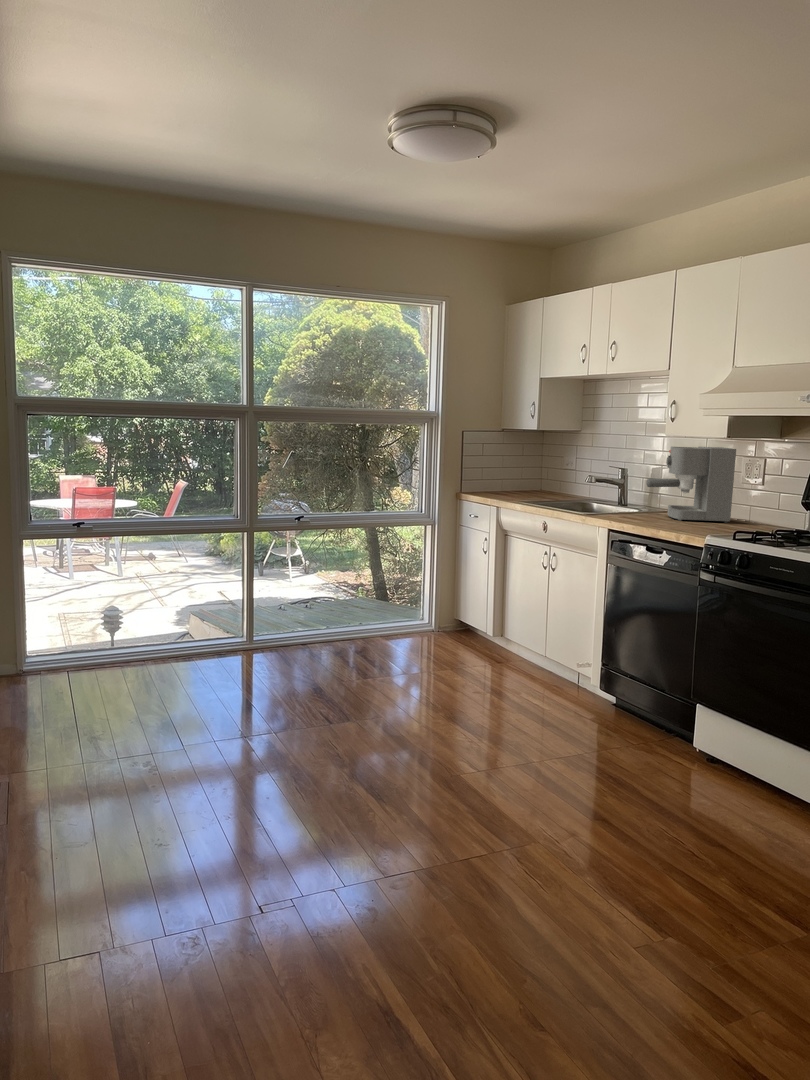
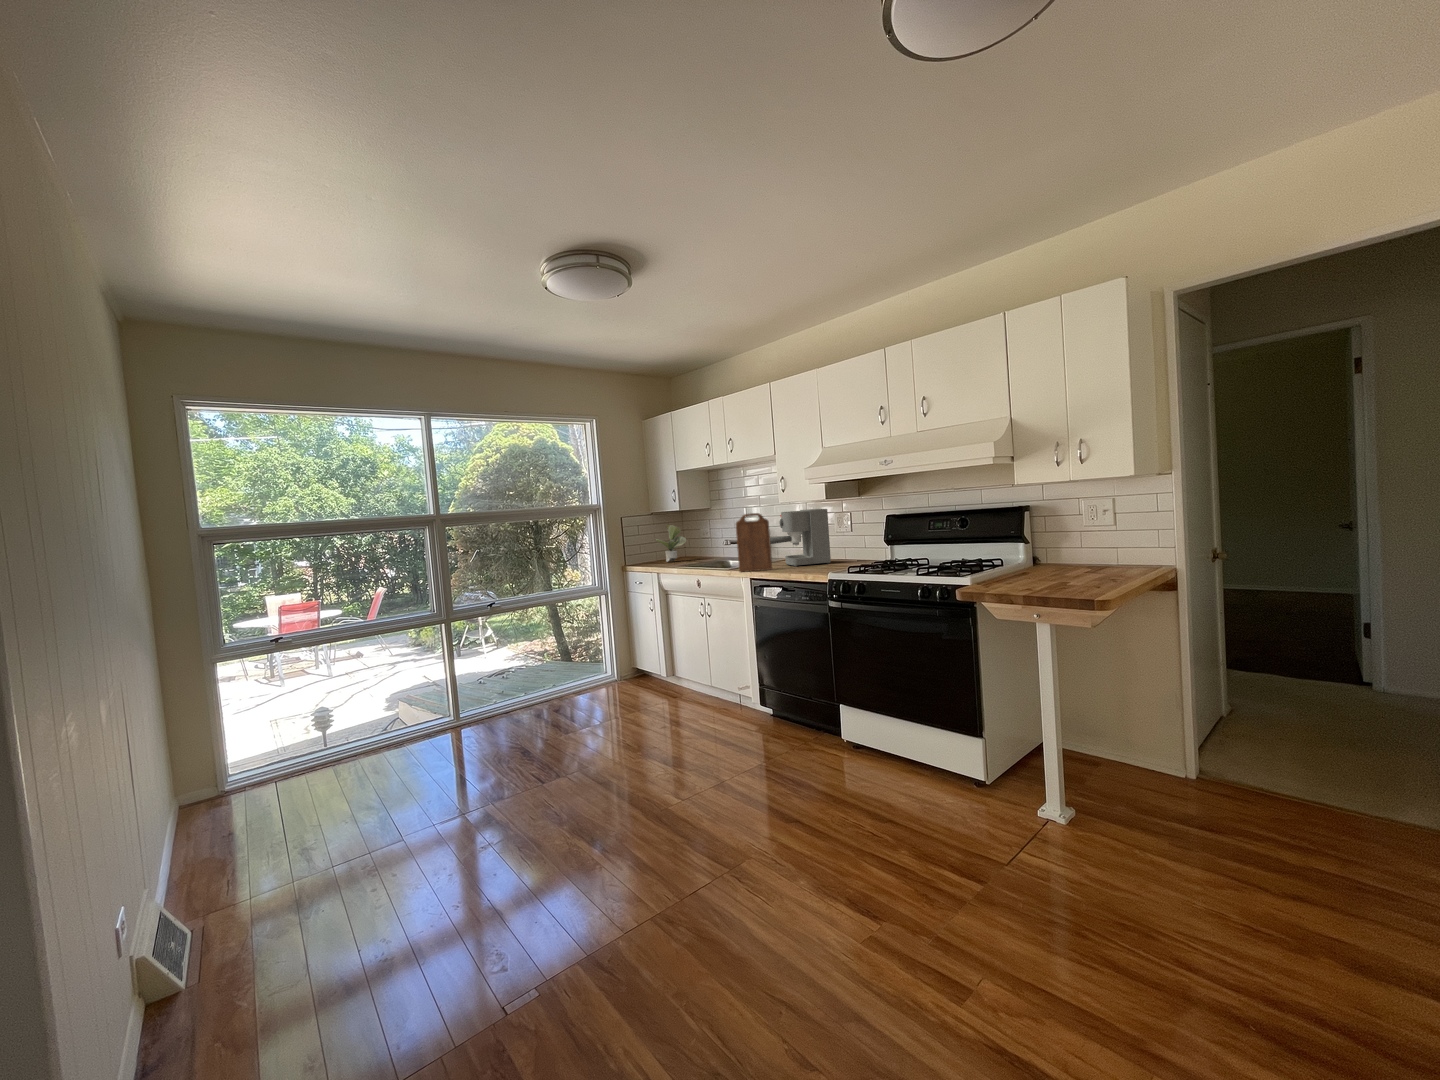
cutting board: none [602,443,651,520] -> present [736,513,772,572]
potted plant: none [505,446,544,494] -> present [656,524,686,562]

